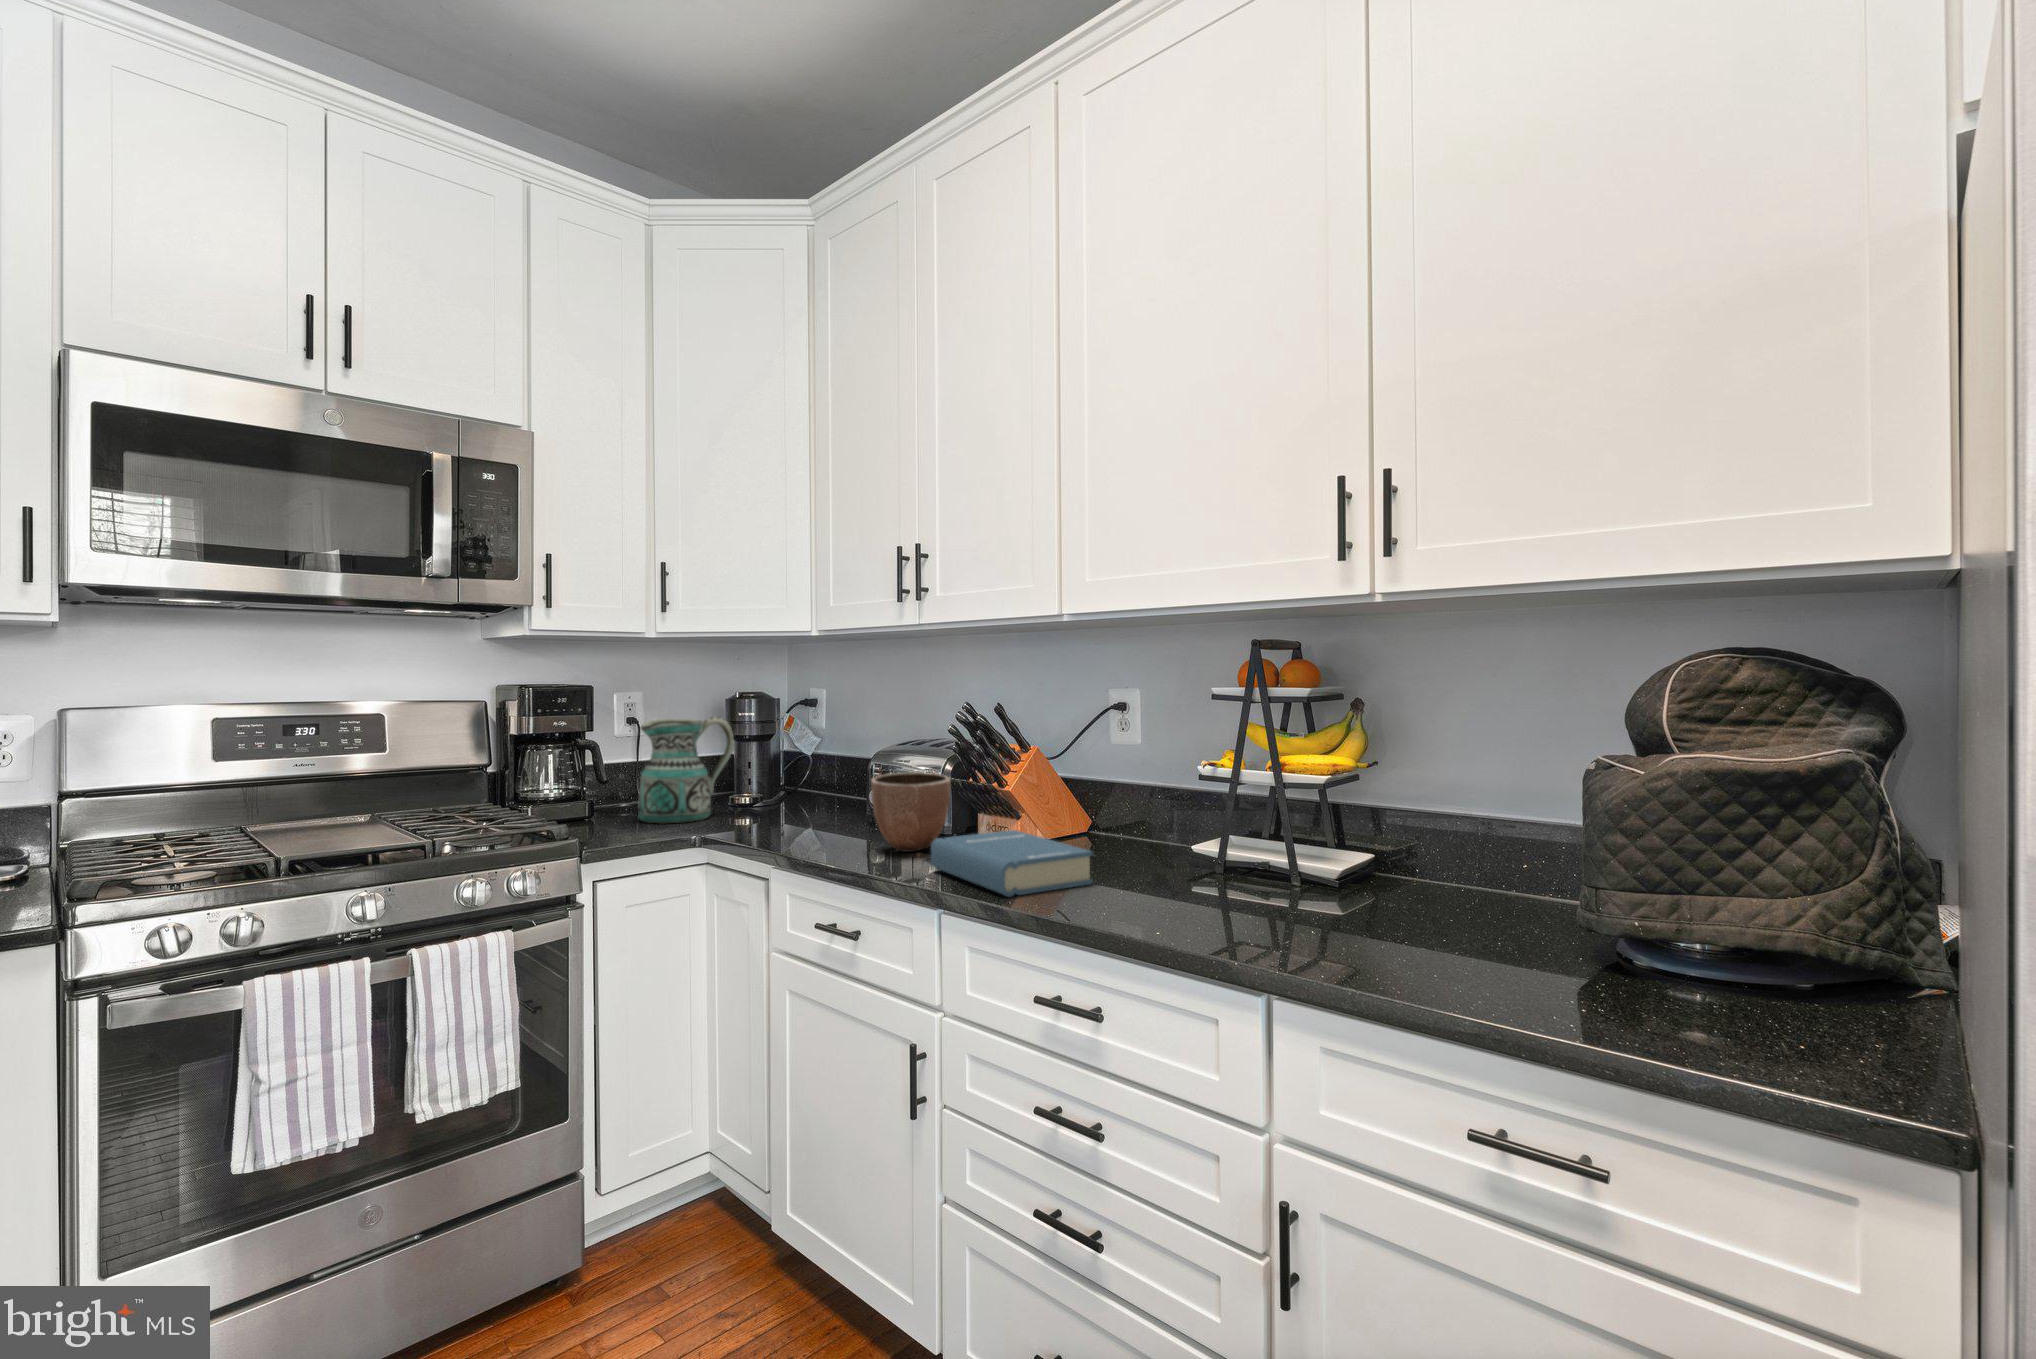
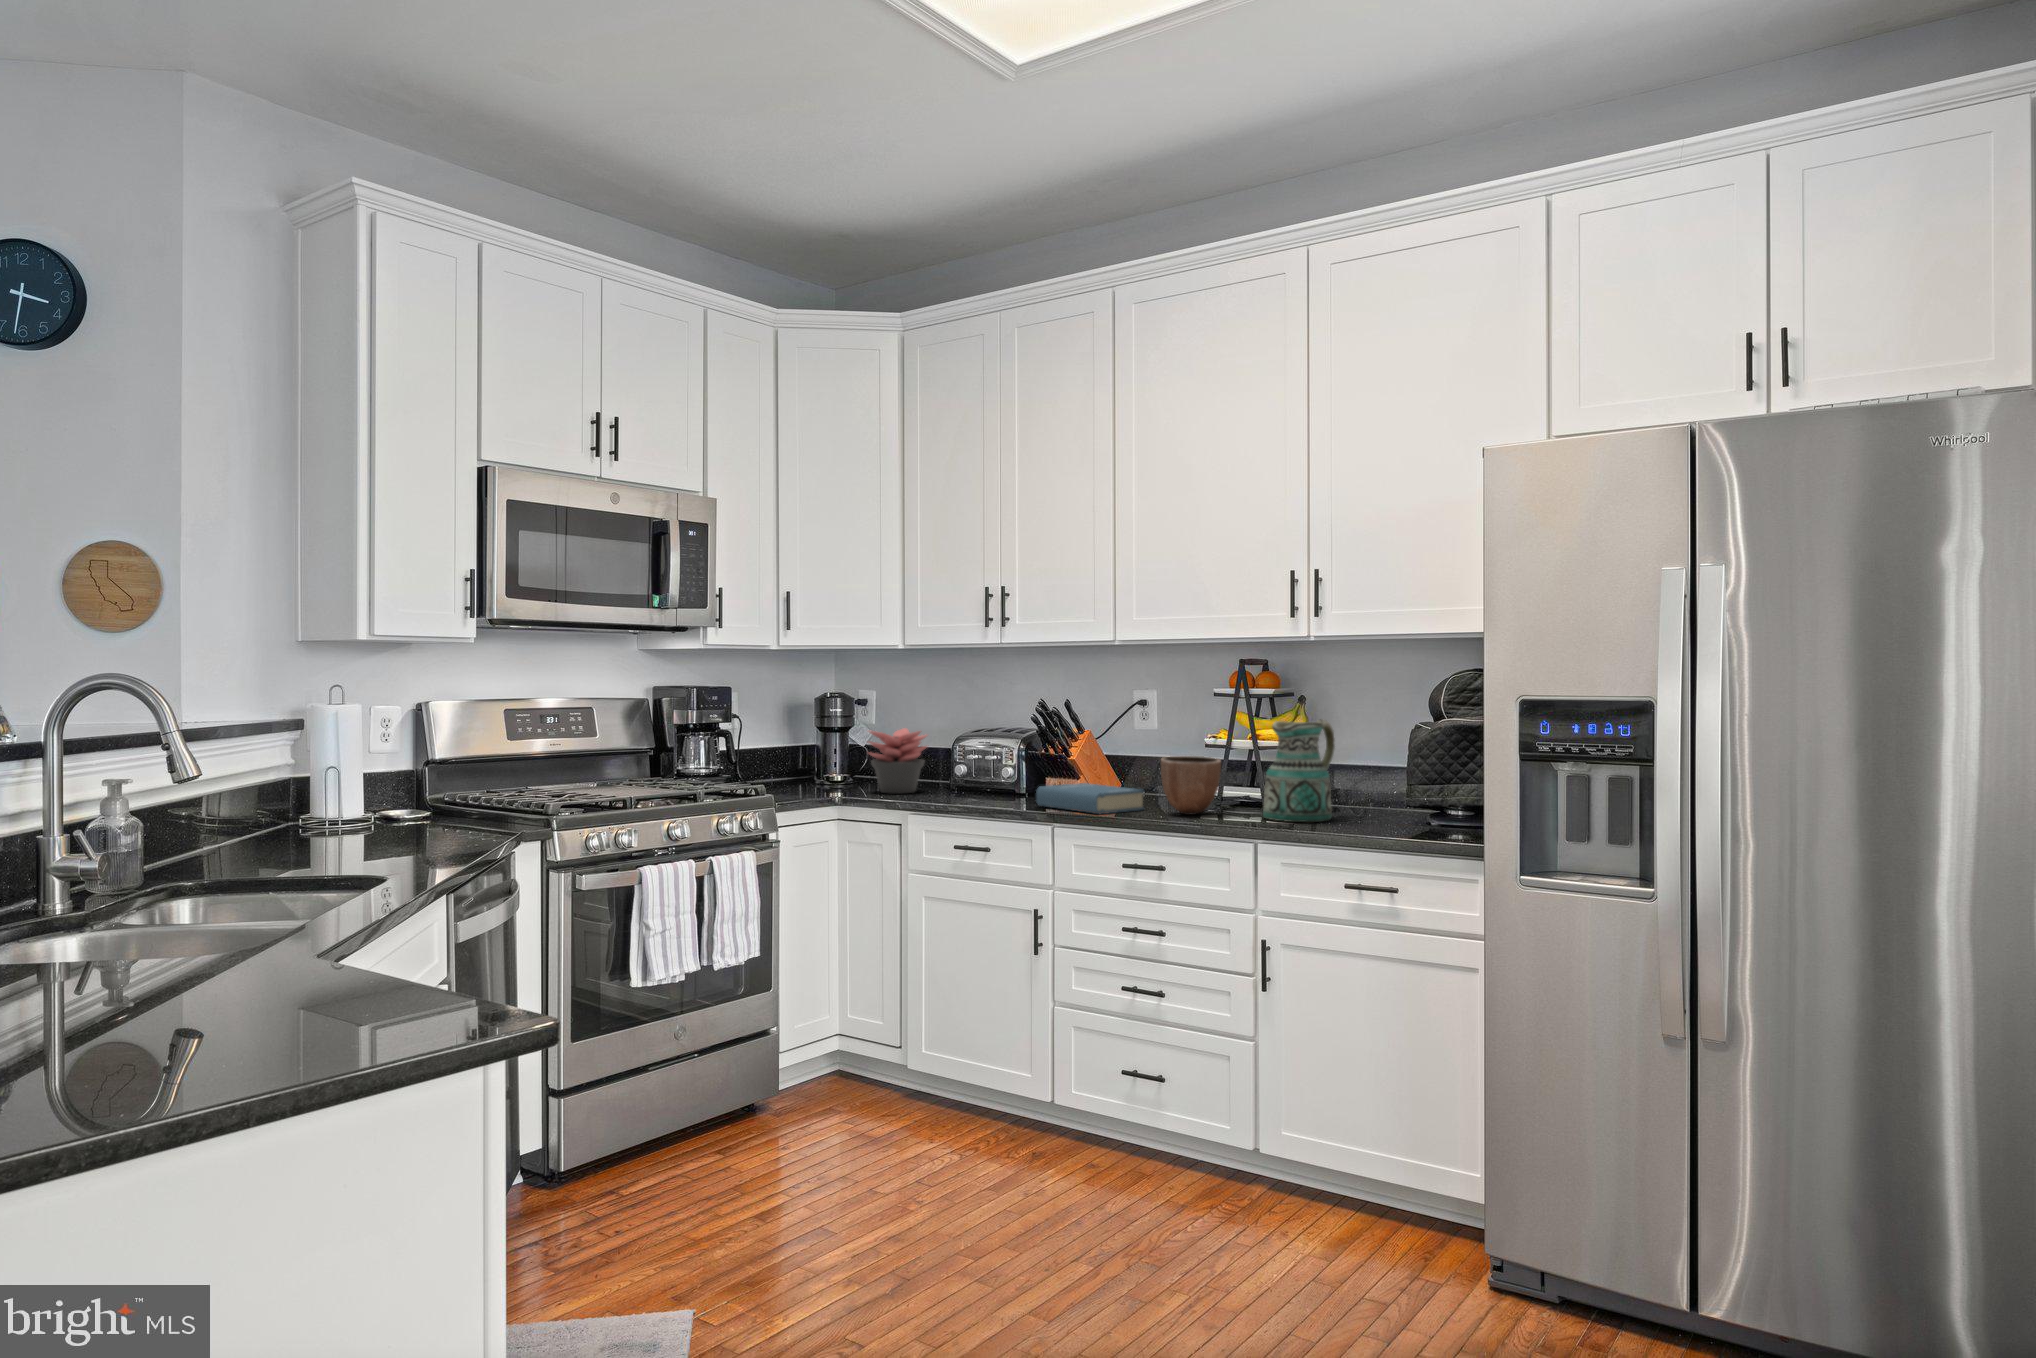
ceramic pitcher: present [638,717,734,823] -> present [1263,719,1335,822]
succulent plant: none [746,738,834,830] -> present [868,728,927,794]
decorative bowl: present [871,773,951,852] -> present [1161,756,1221,815]

